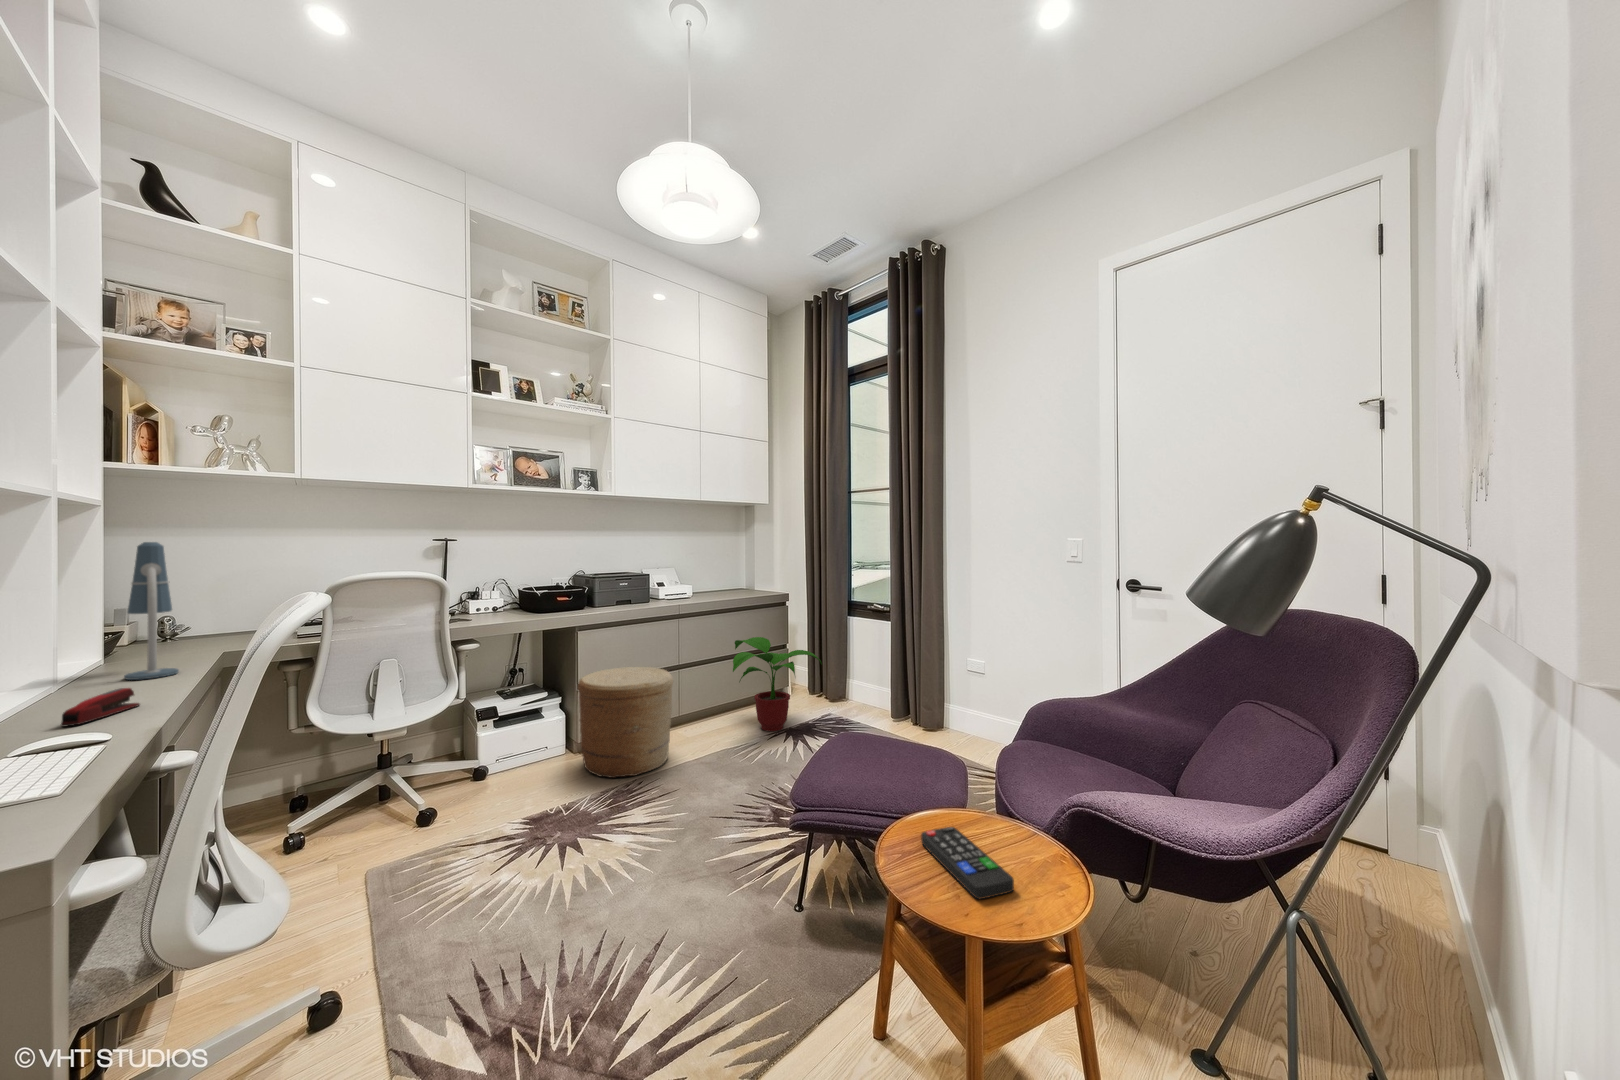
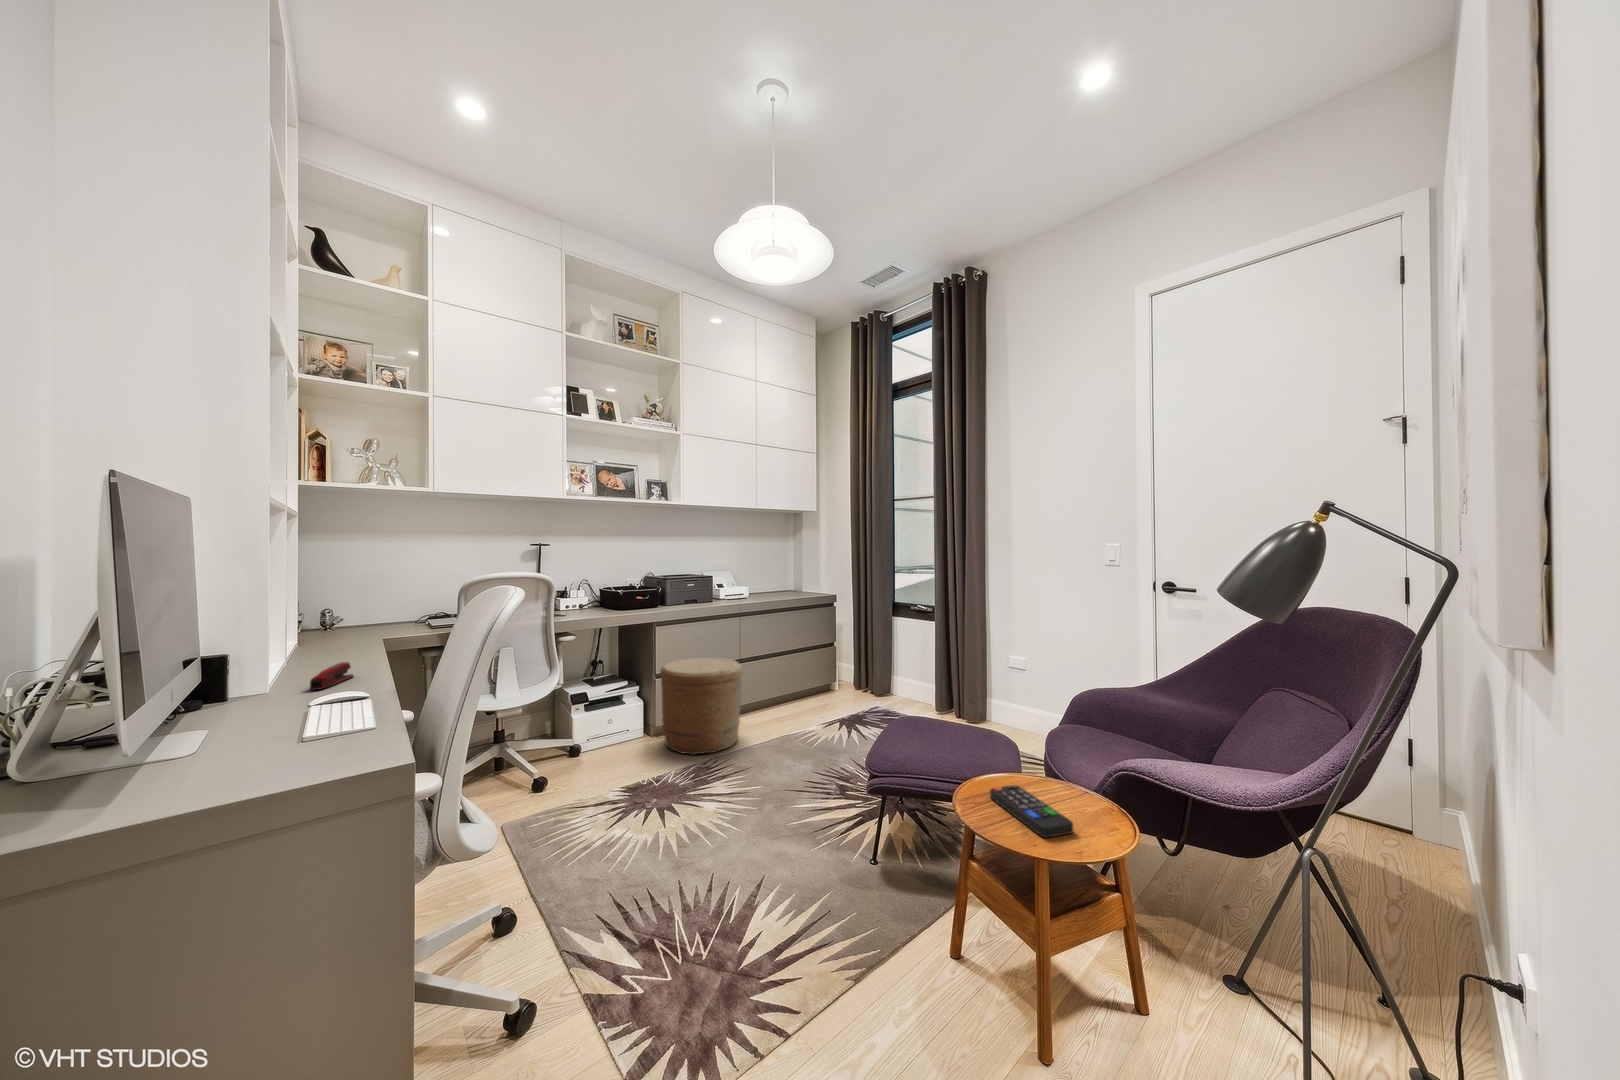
desk lamp: present [124,542,179,680] -> none [319,546,360,658]
potted plant: present [733,637,822,731] -> none [791,632,872,718]

